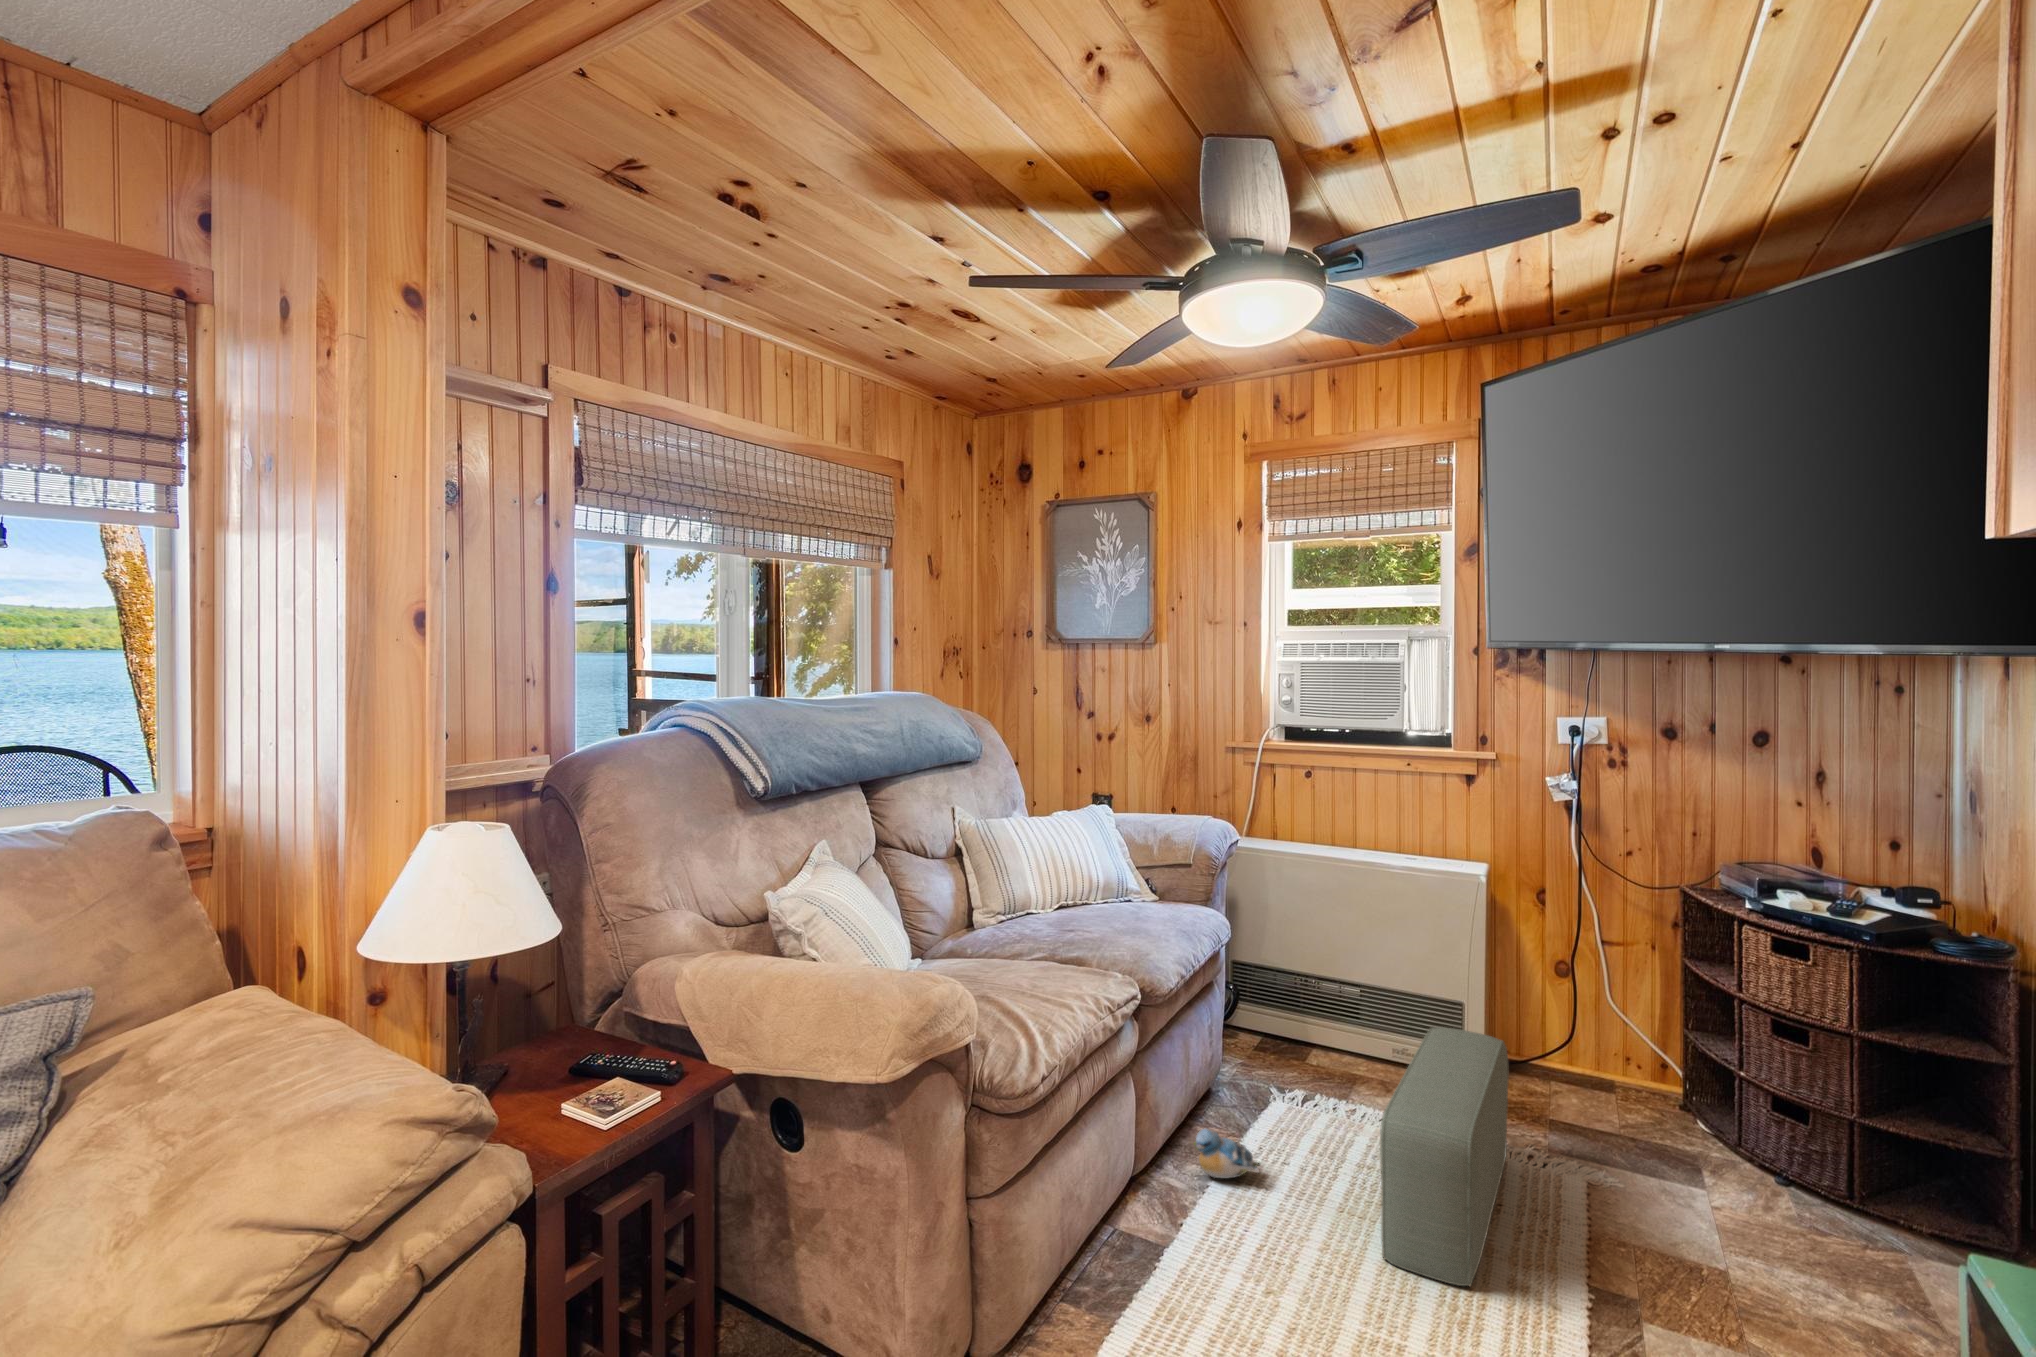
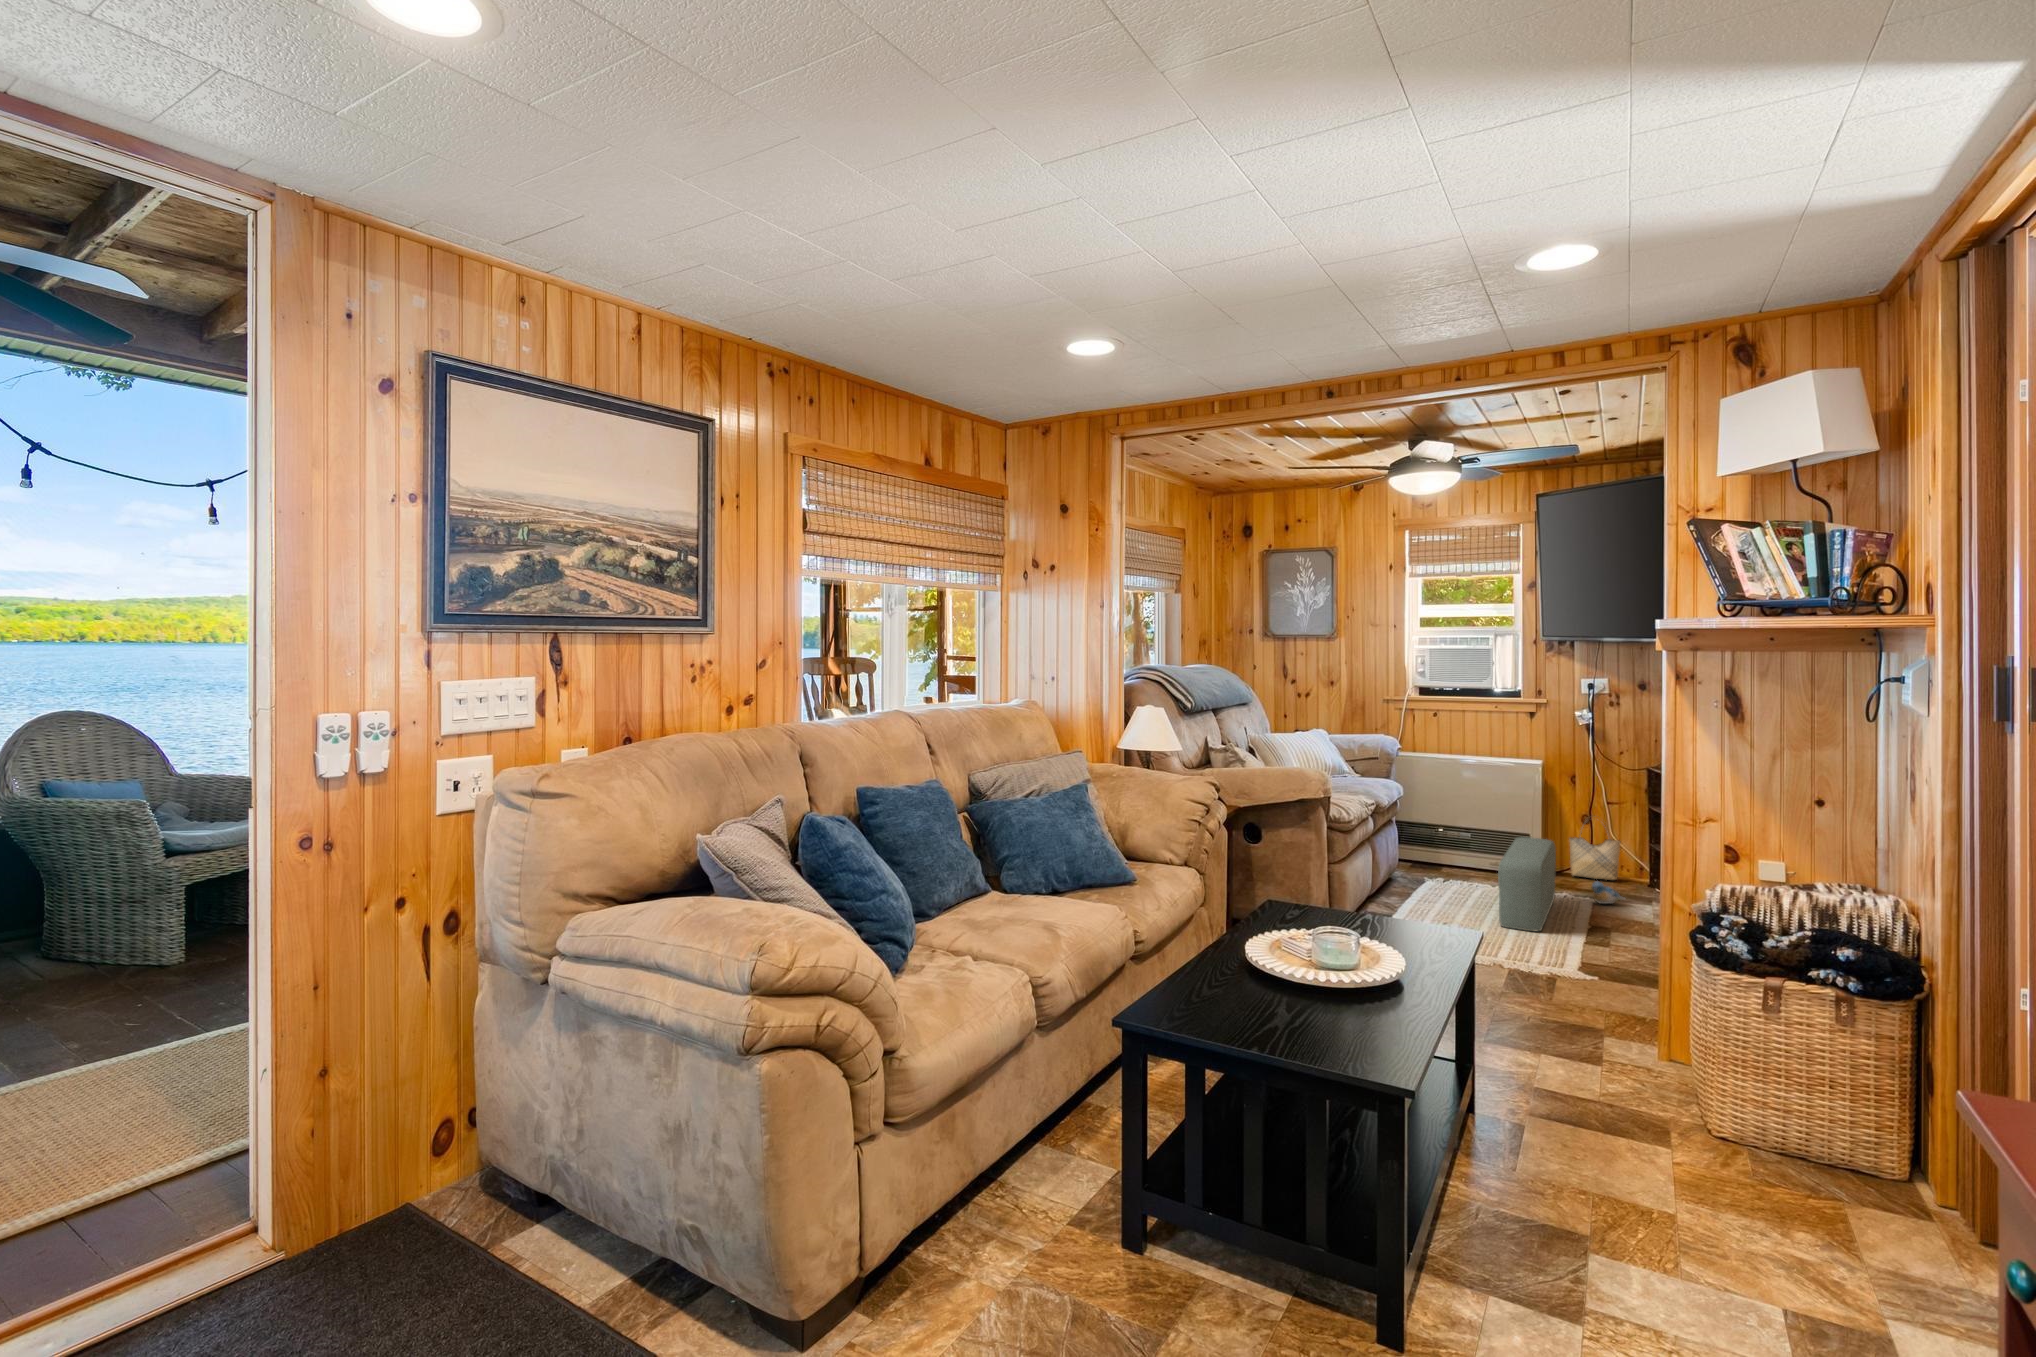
woven basket: none [1533,967,1631,1096] -> present [1569,819,1621,880]
plush toy: present [1194,1128,1260,1178] -> present [1591,881,1625,904]

